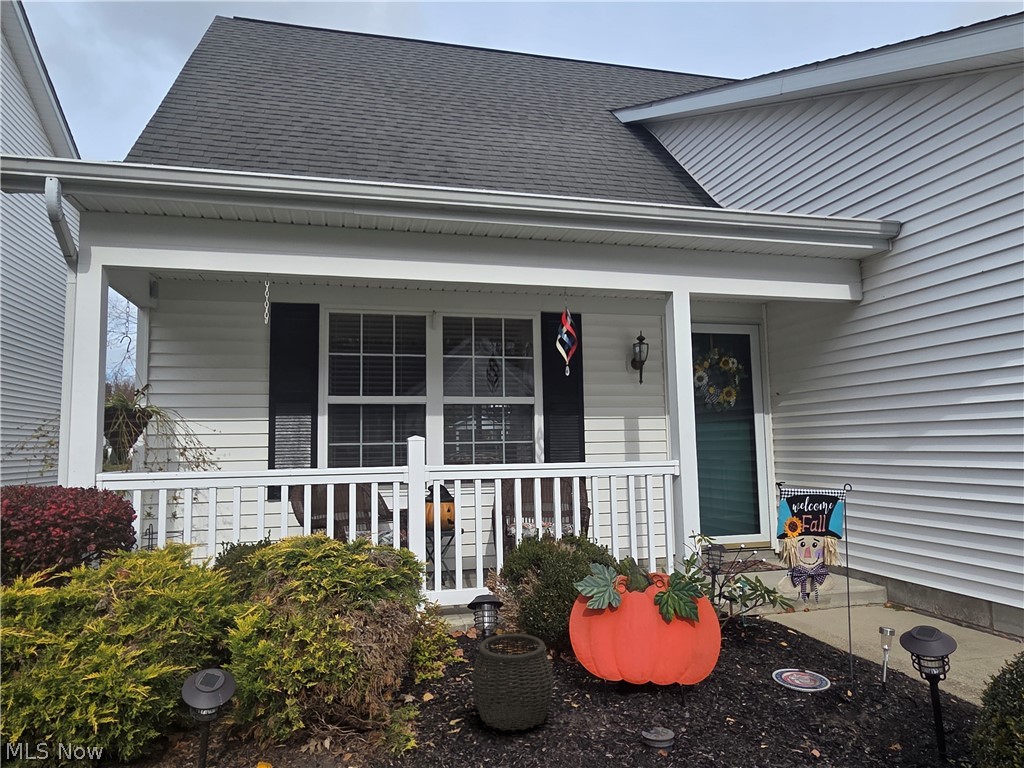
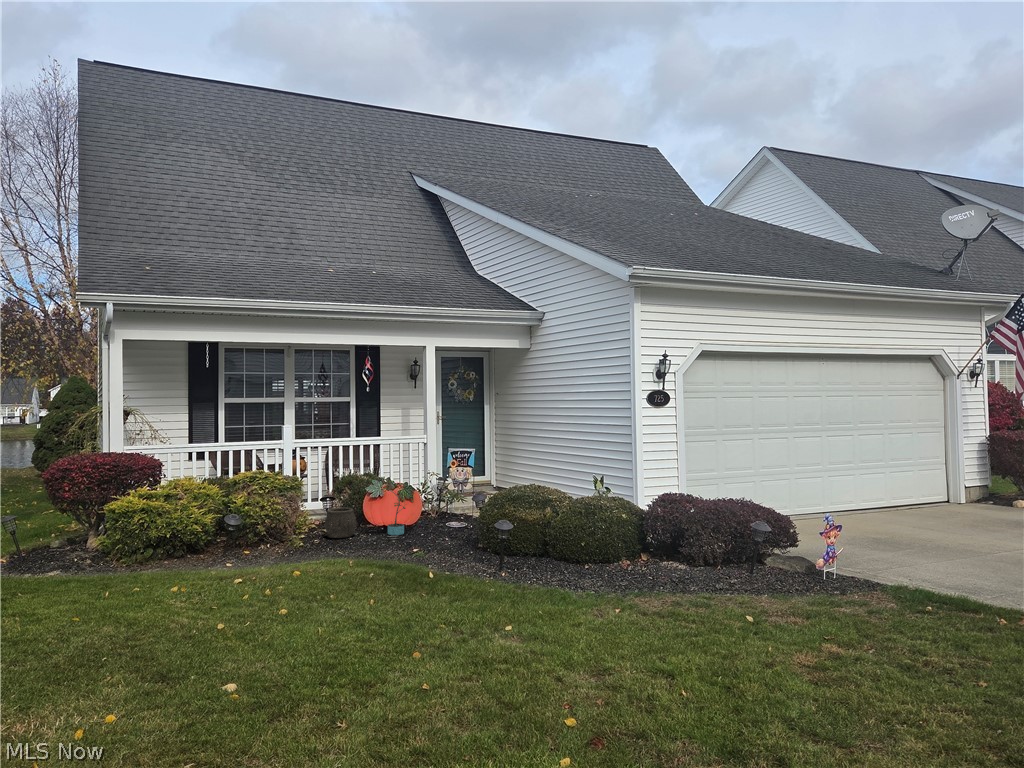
potted plant: none [618,568,706,726] -> present [382,481,413,535]

